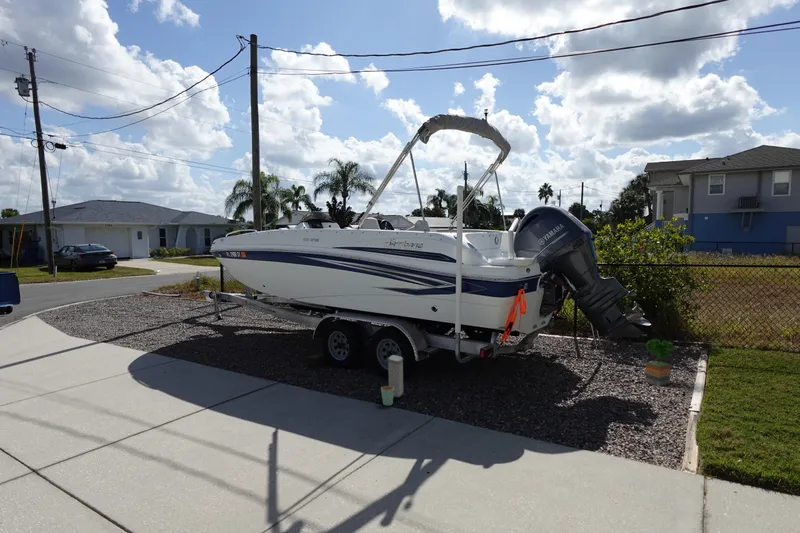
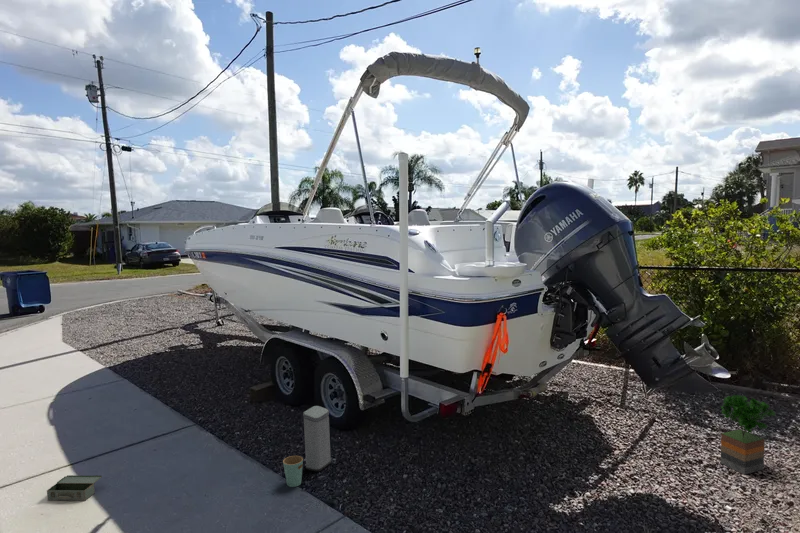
toolbox: none [223,405,255,421] -> present [47,475,102,501]

